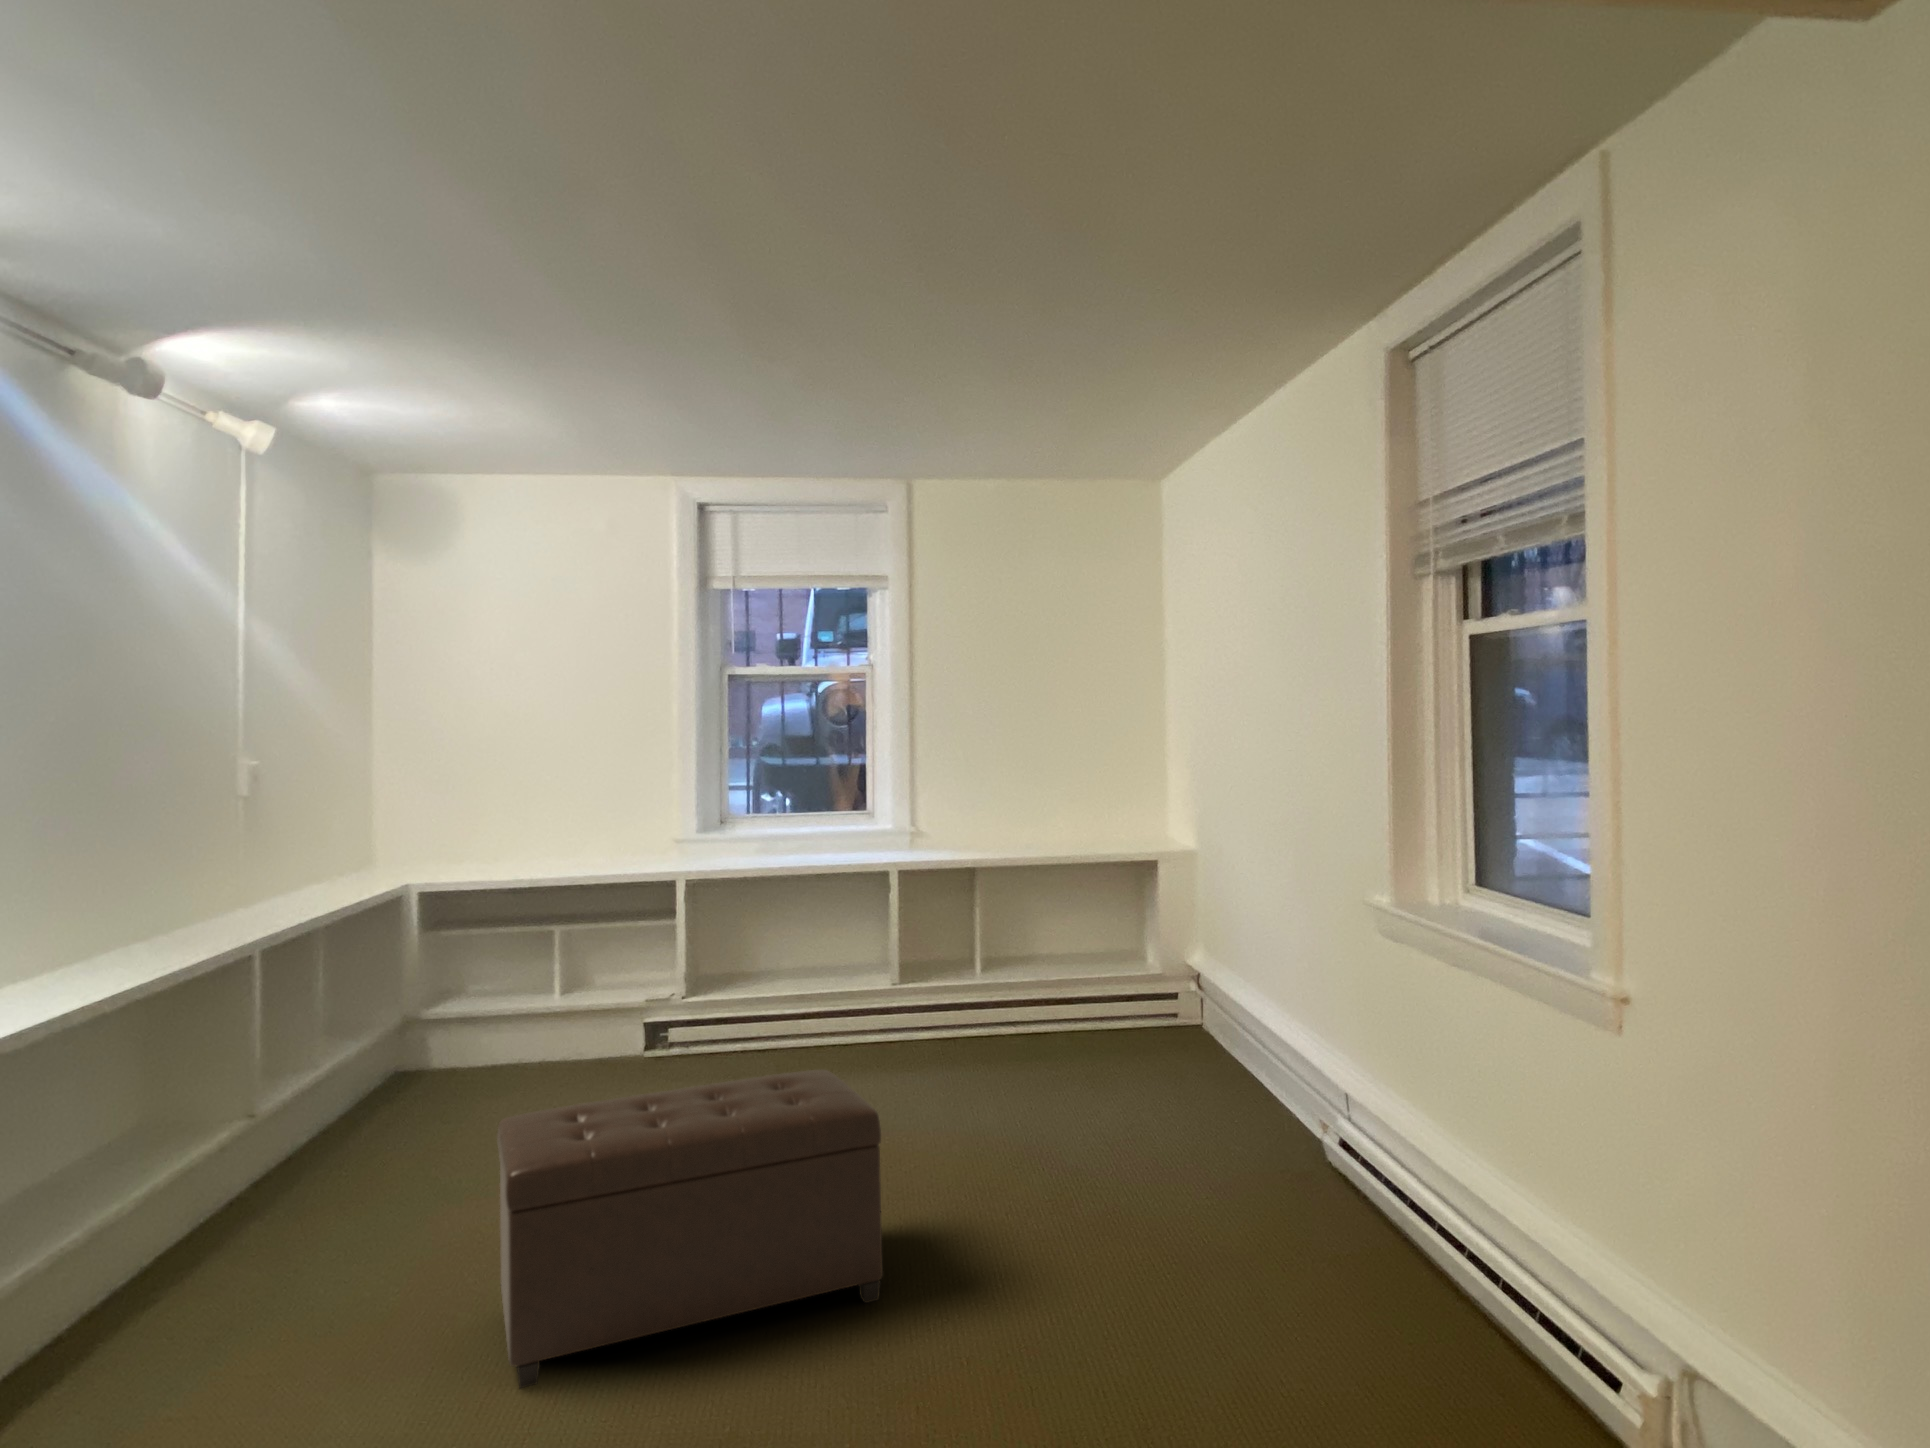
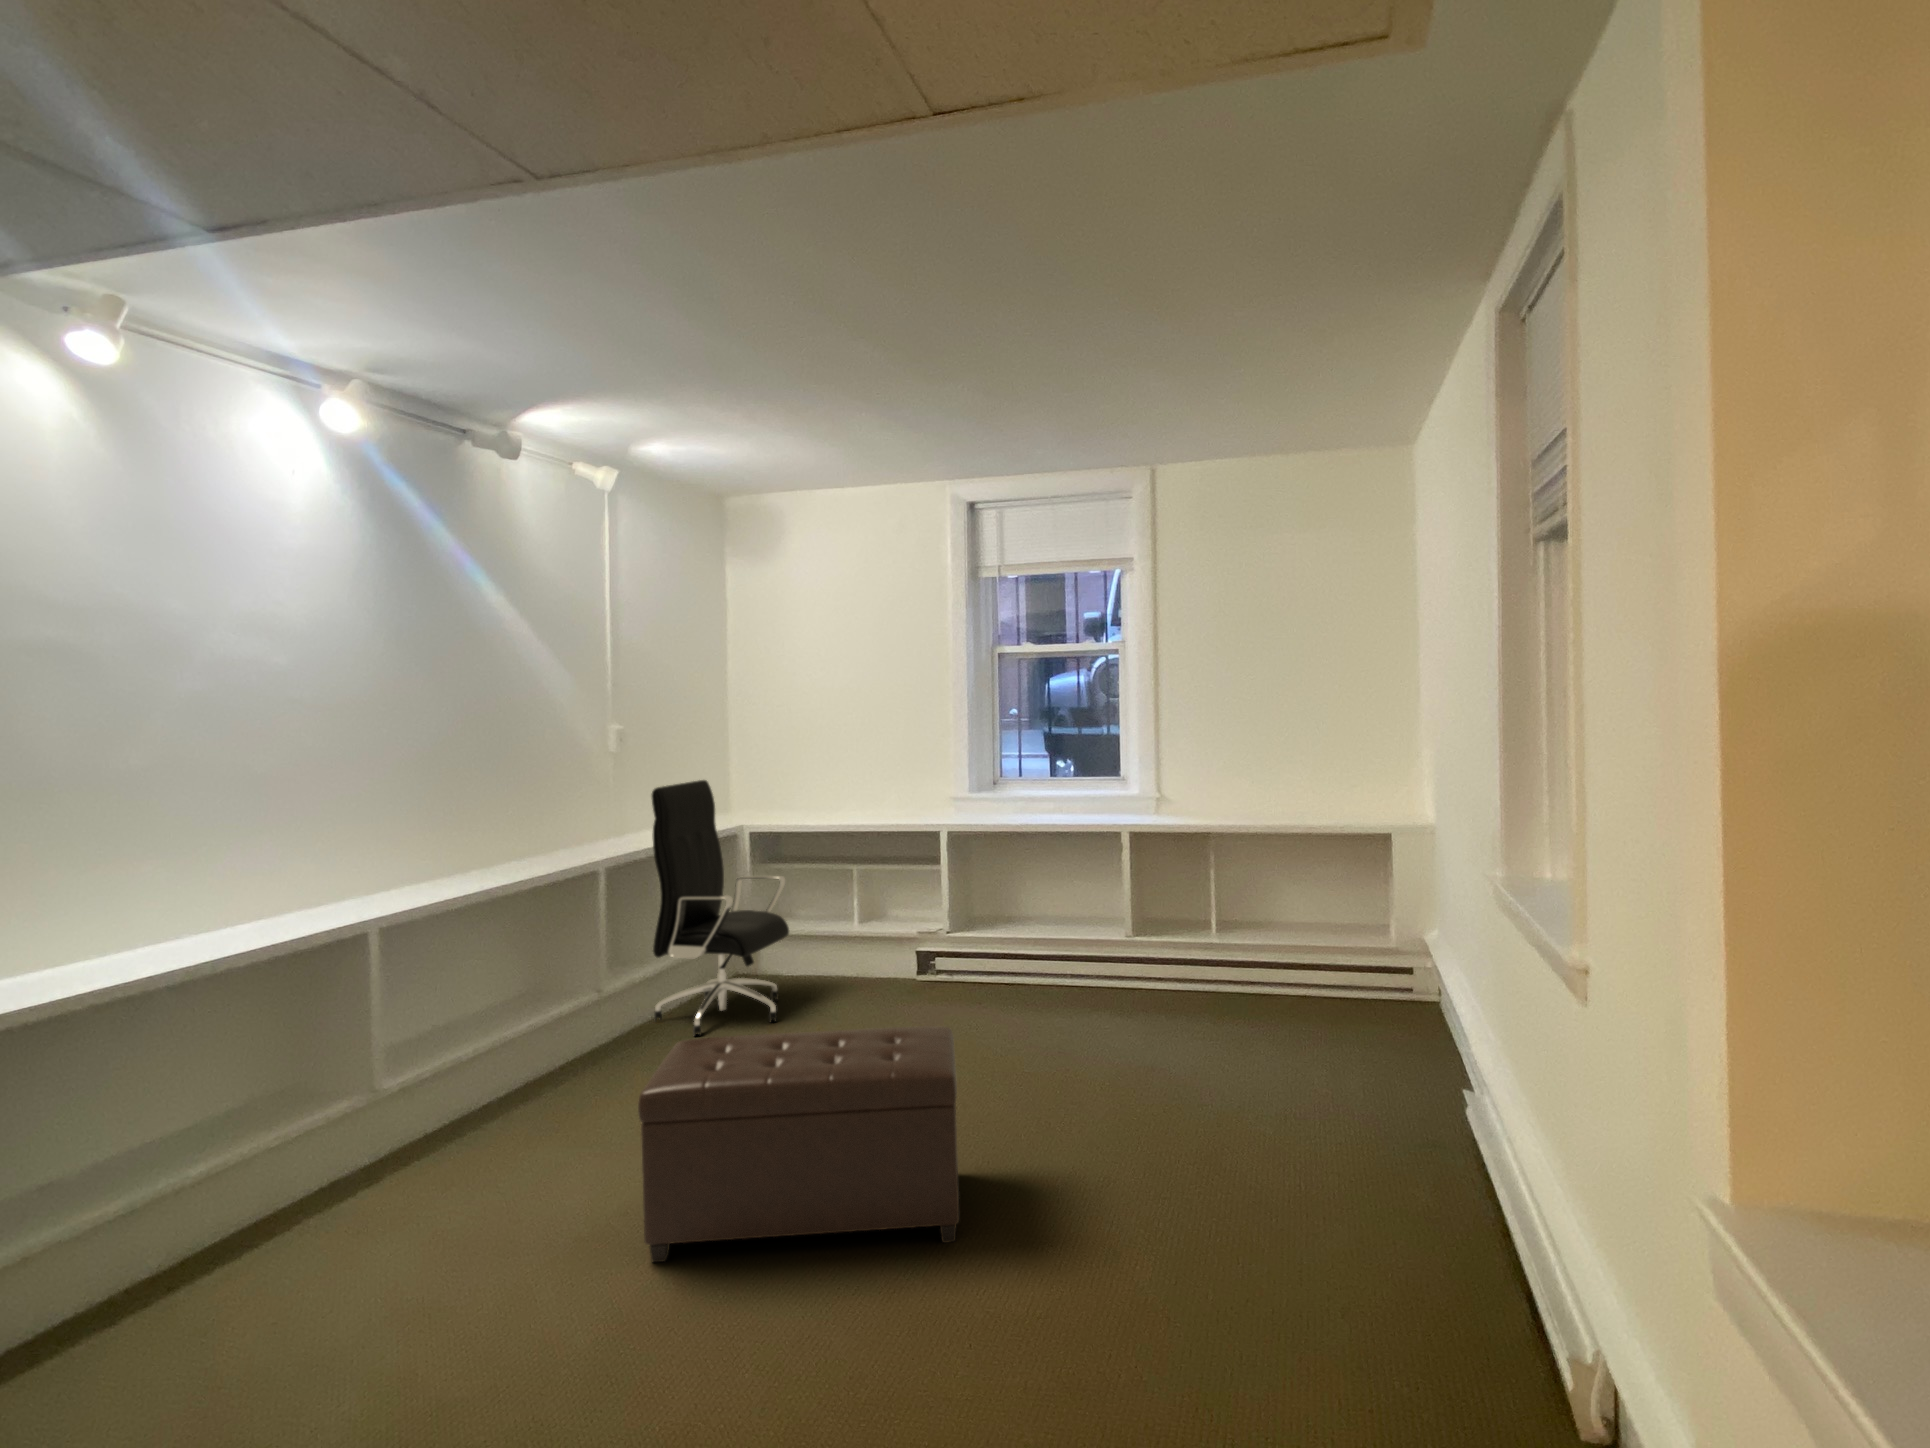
office chair: none [315,822,499,1146] -> present [652,780,789,1036]

